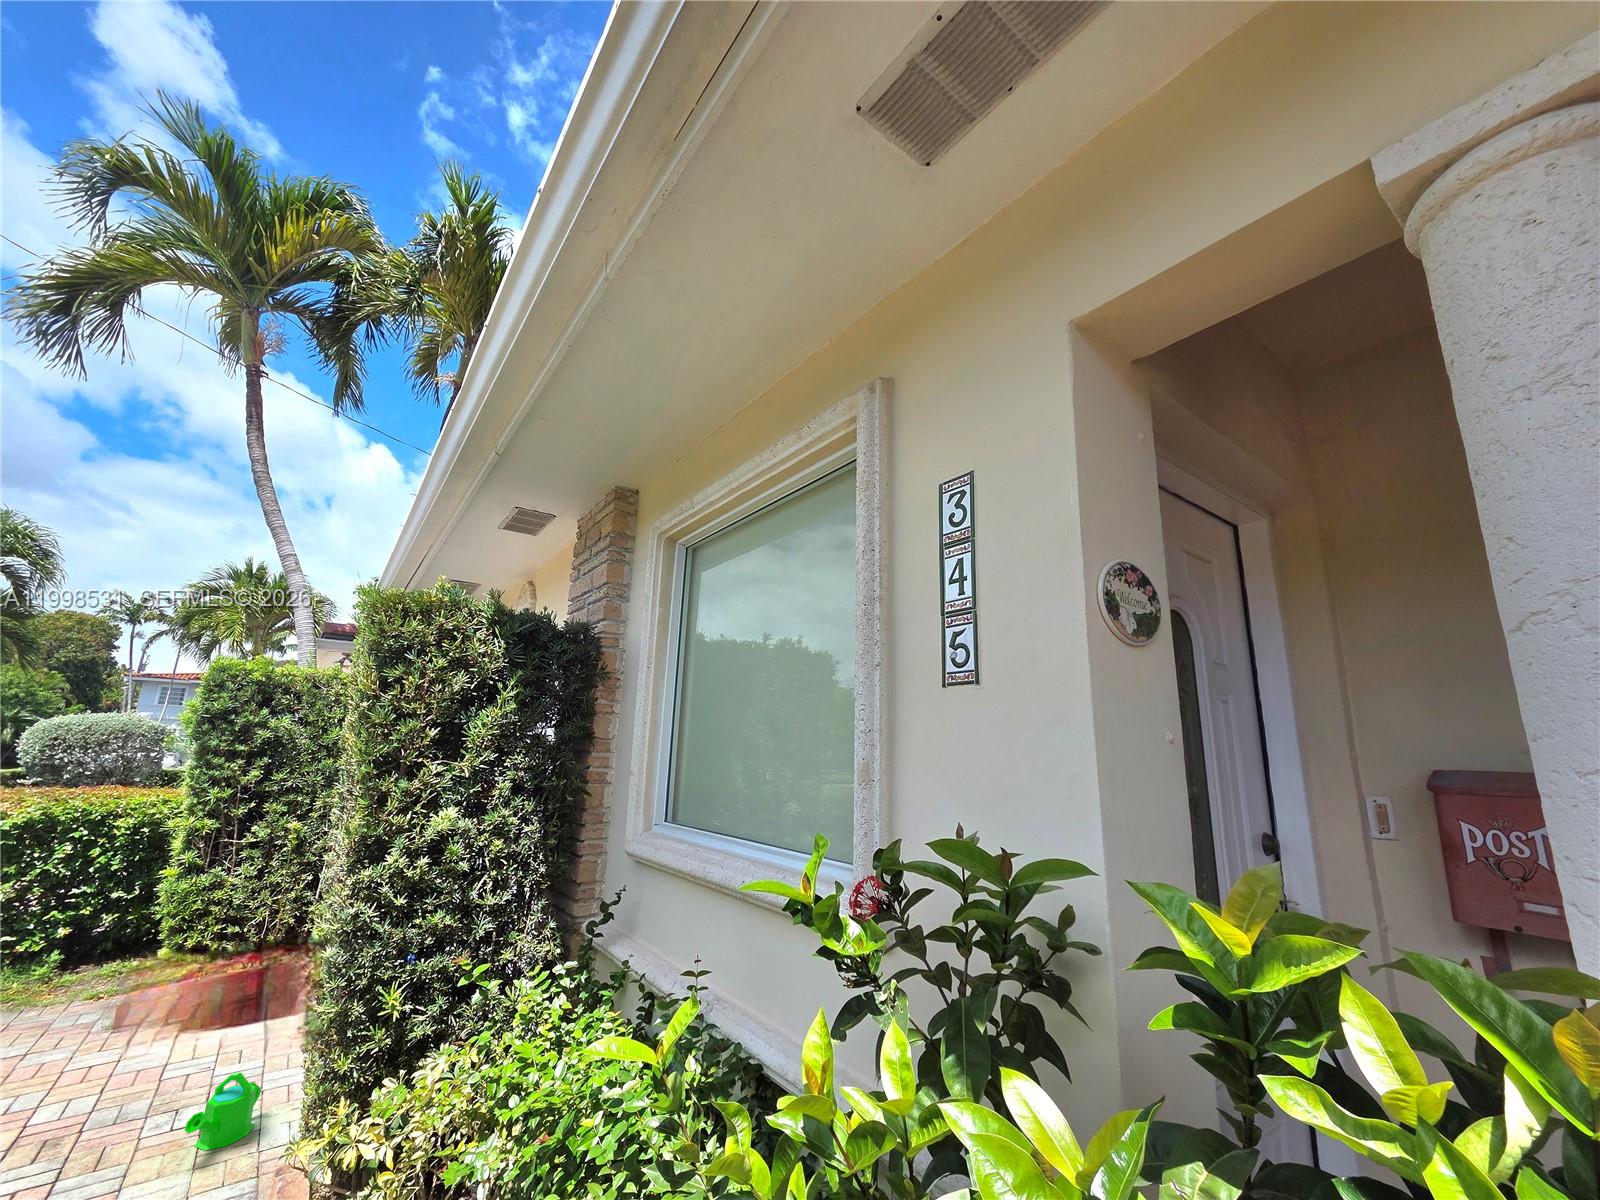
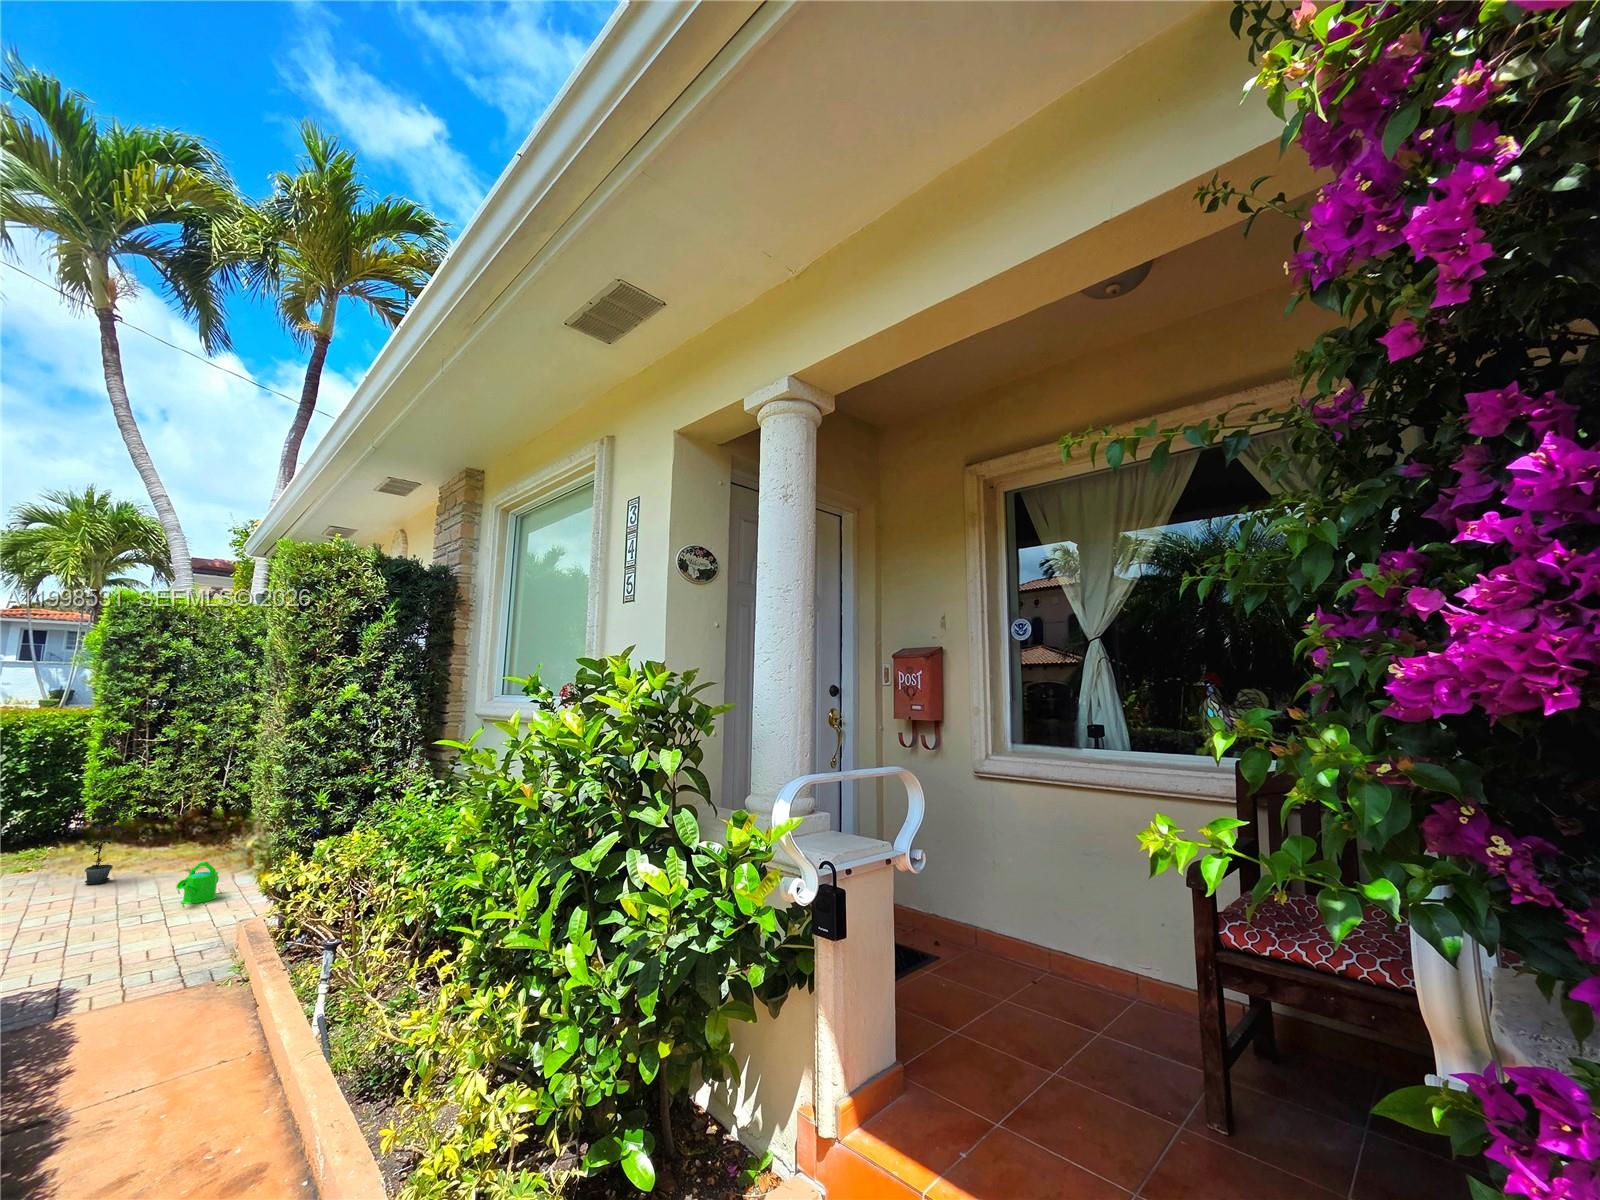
potted plant: none [103,944,178,1076] -> present [85,798,132,884]

